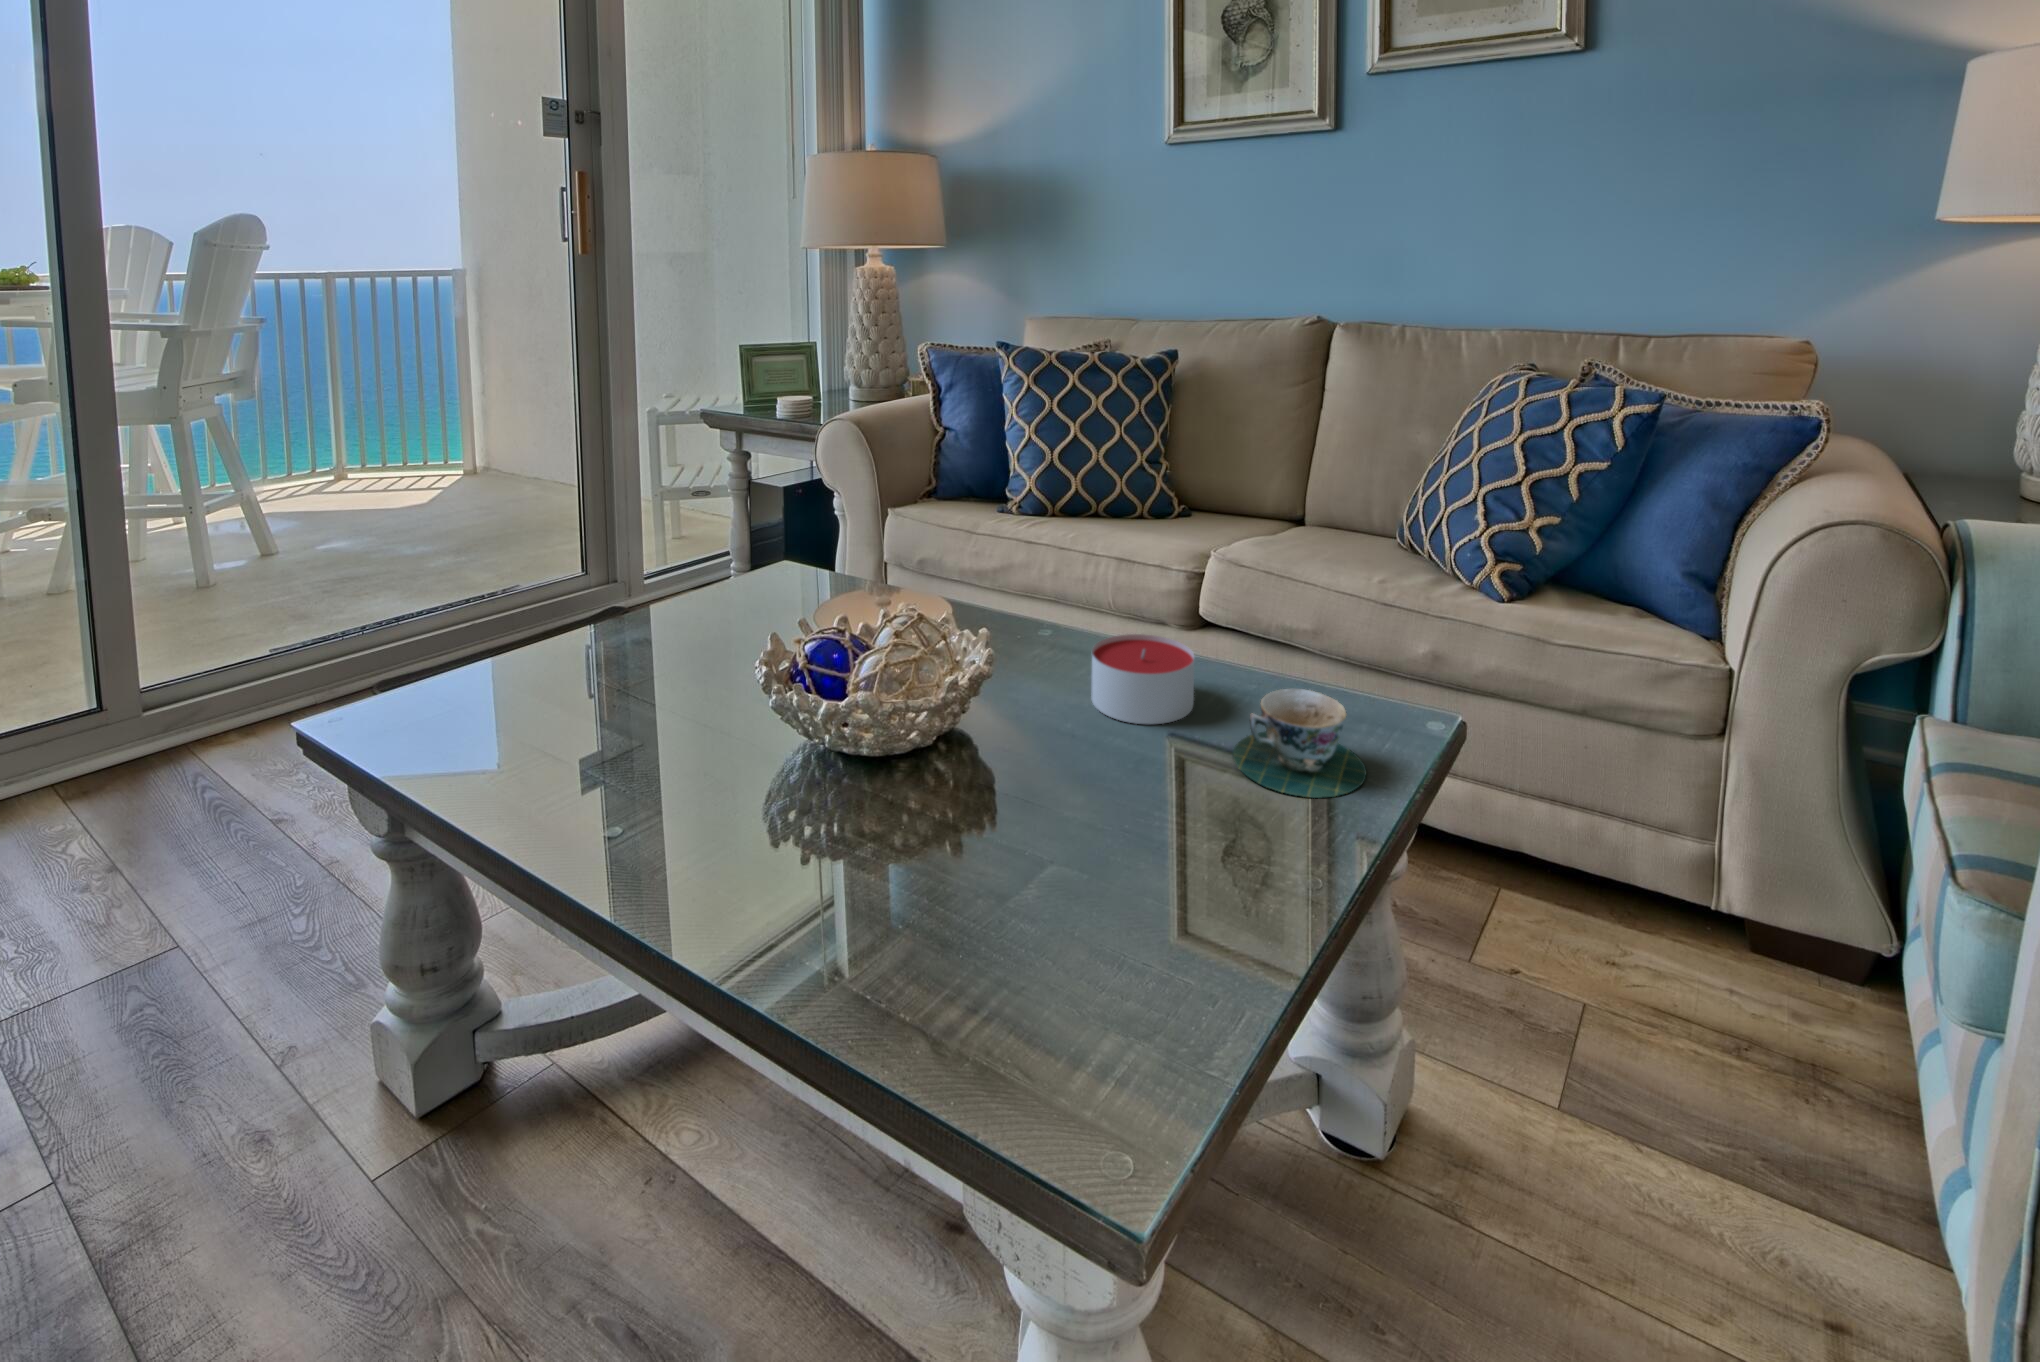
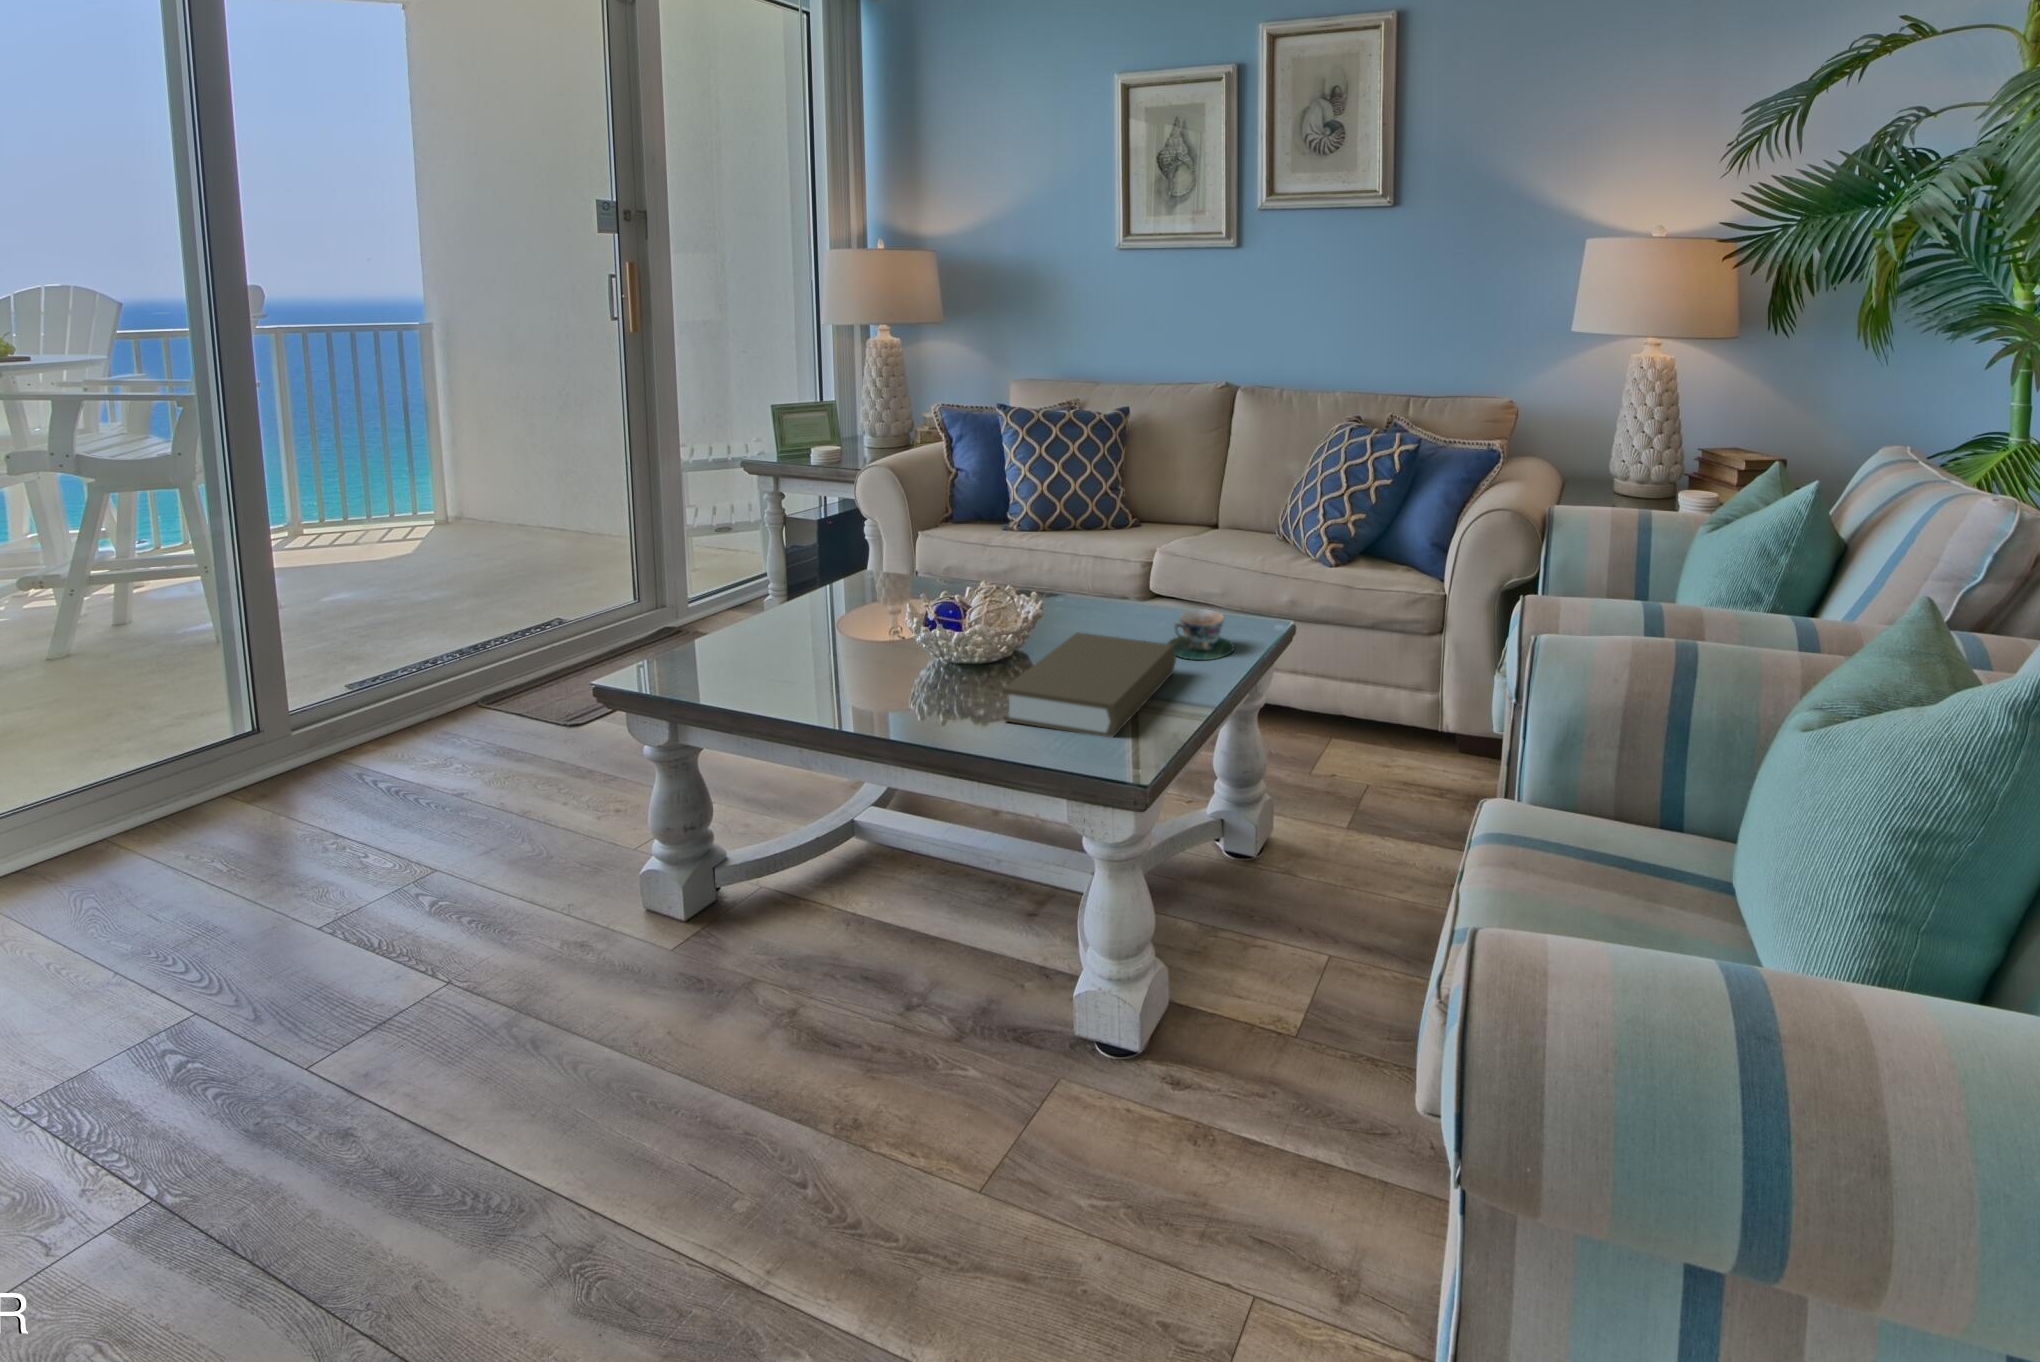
candle: present [1091,634,1194,724] -> none [1086,591,1145,638]
book: none [898,721,1256,1022] -> present [1003,632,1176,738]

